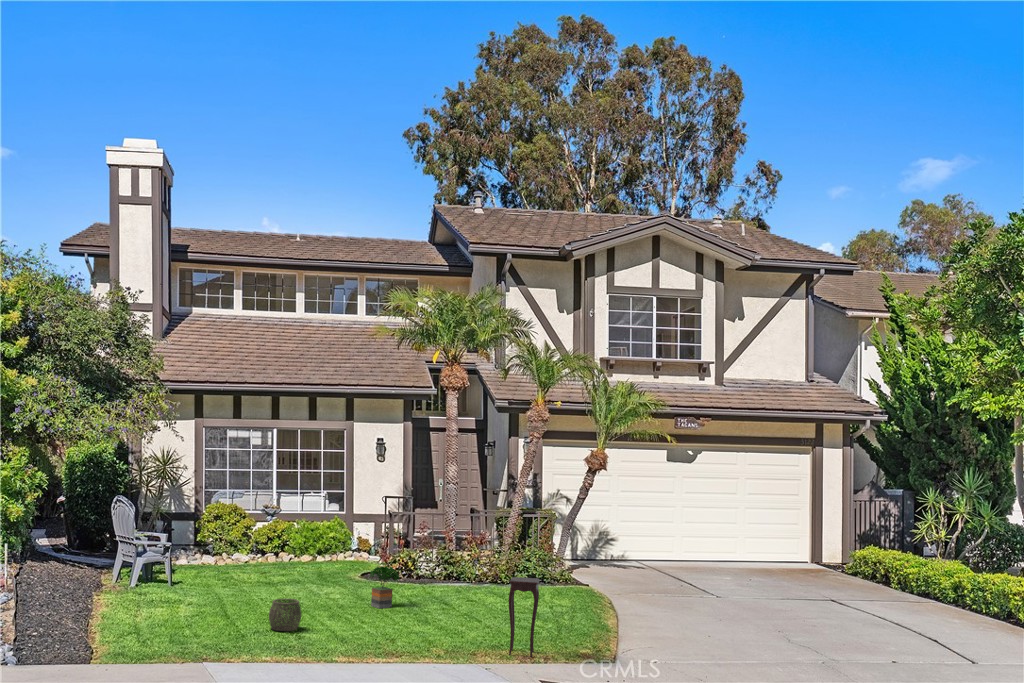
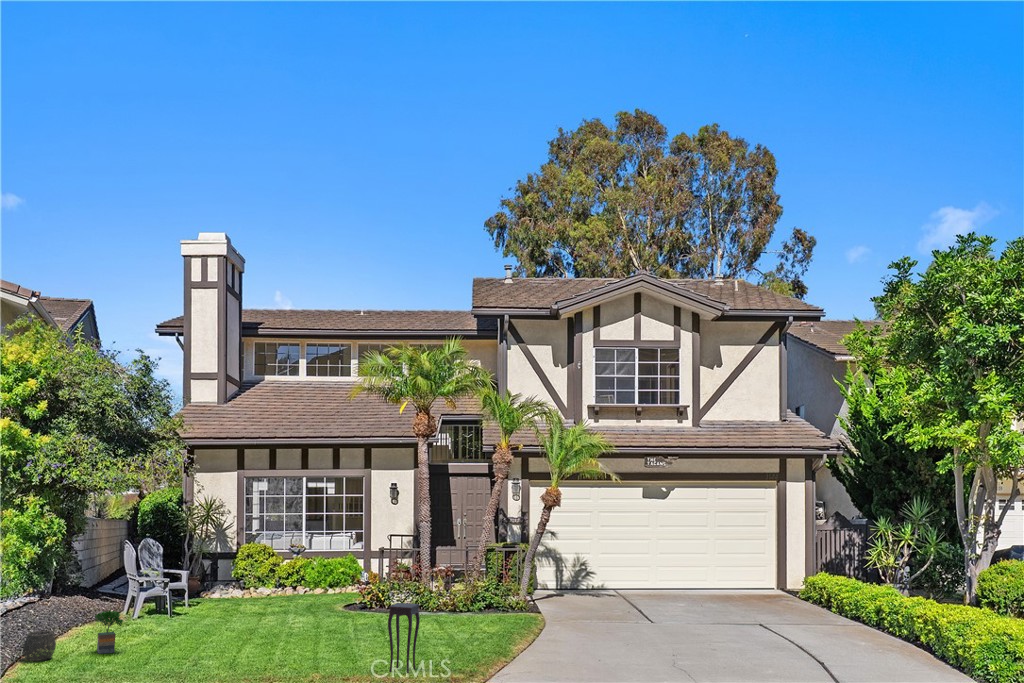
potted tree: present [370,566,399,609] -> present [95,611,123,654]
woven basket: present [269,599,302,631] -> present [23,631,56,661]

